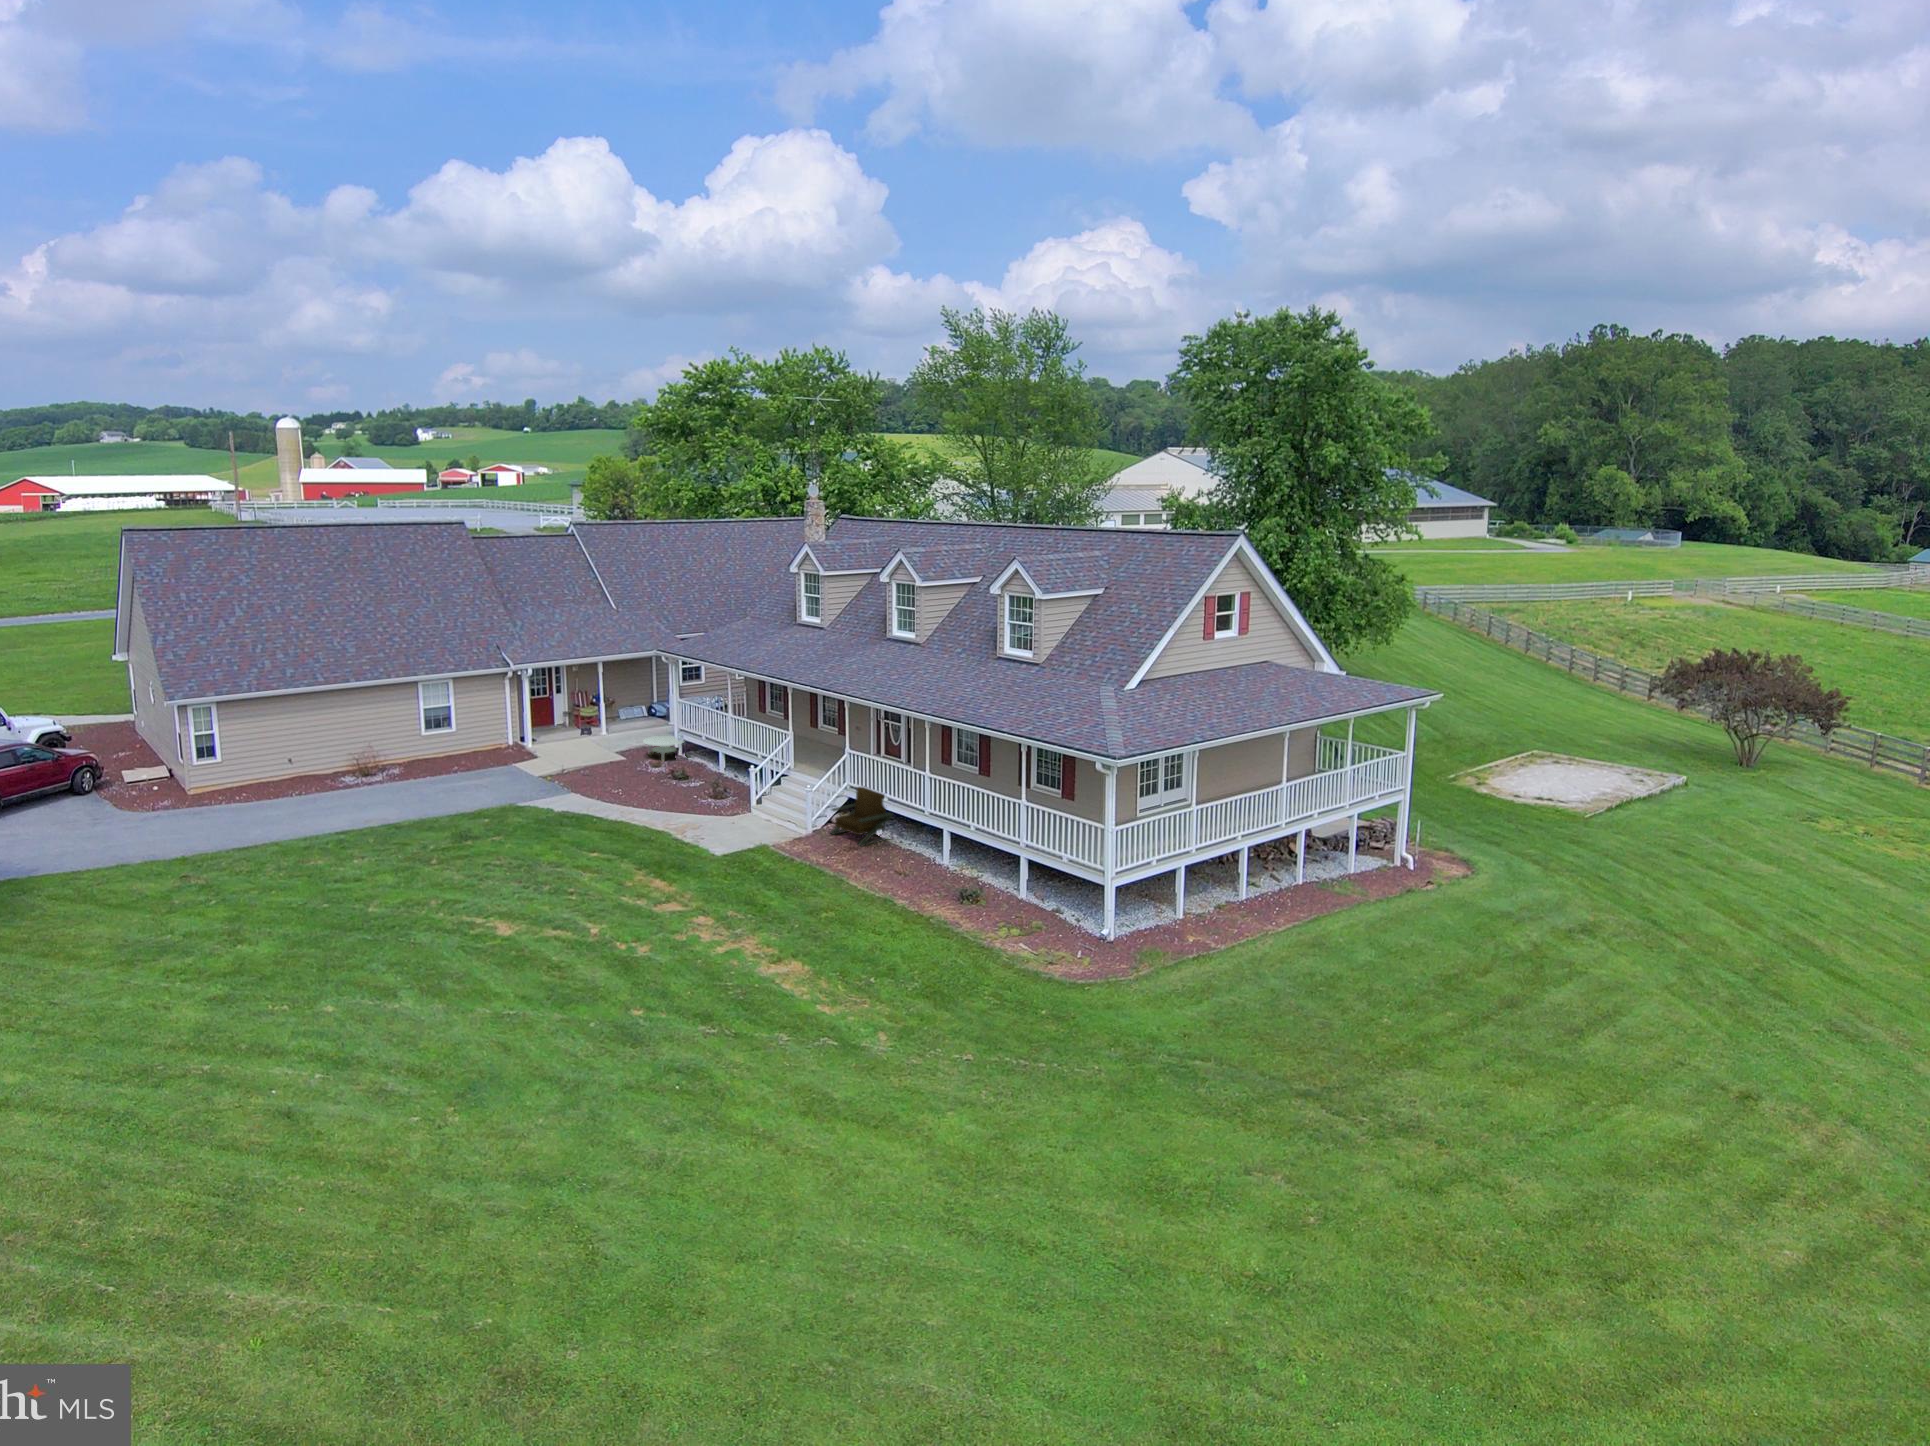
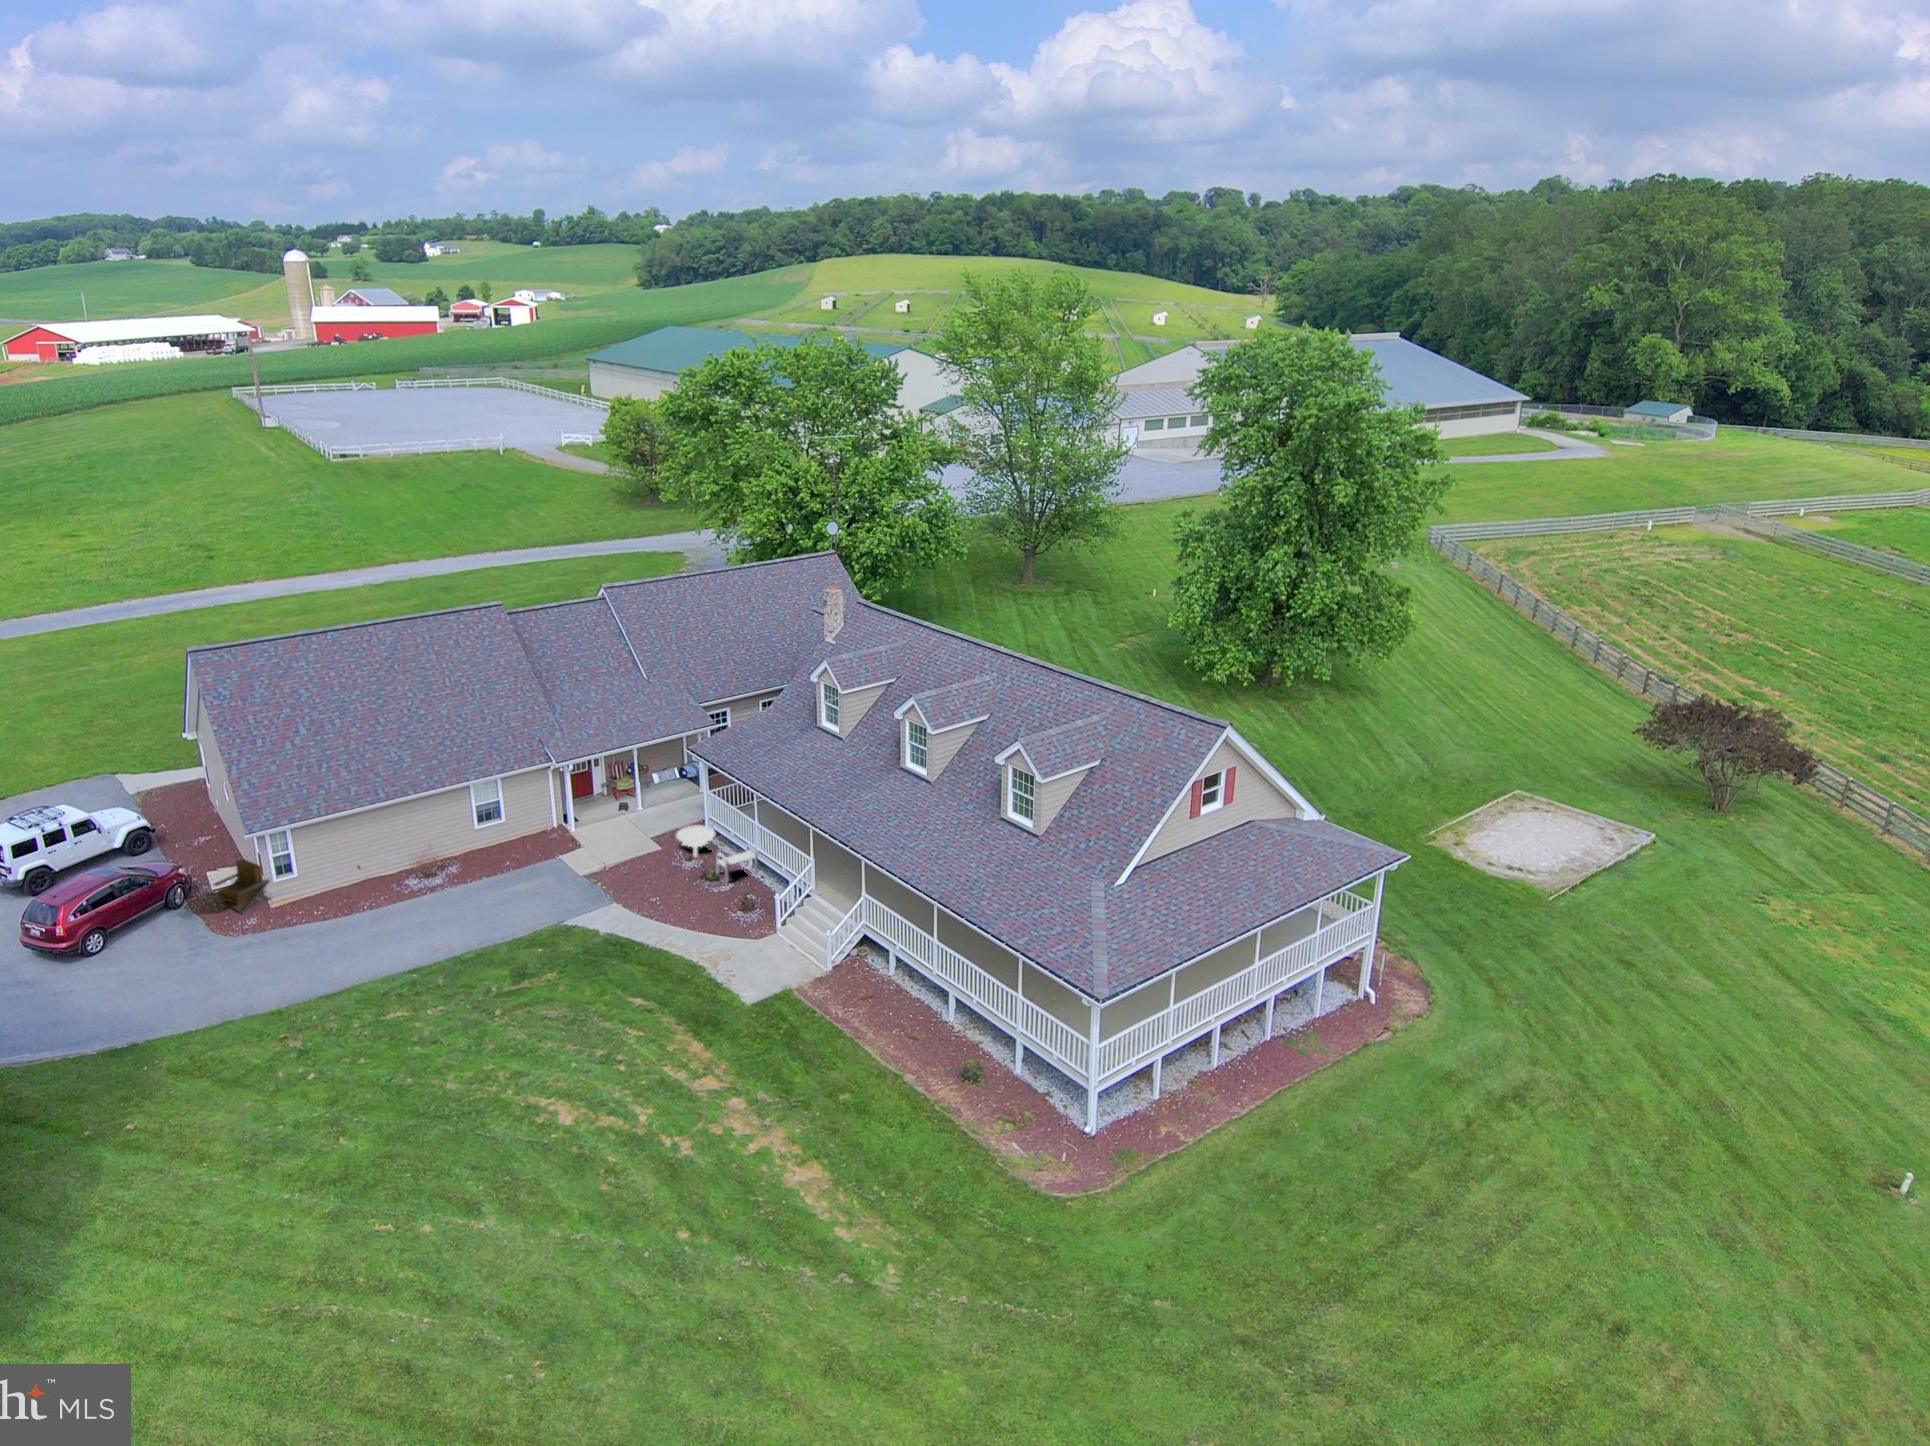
bench: none [686,742,731,777] -> present [717,844,758,882]
lounge chair: present [831,787,893,846] -> present [214,859,271,913]

